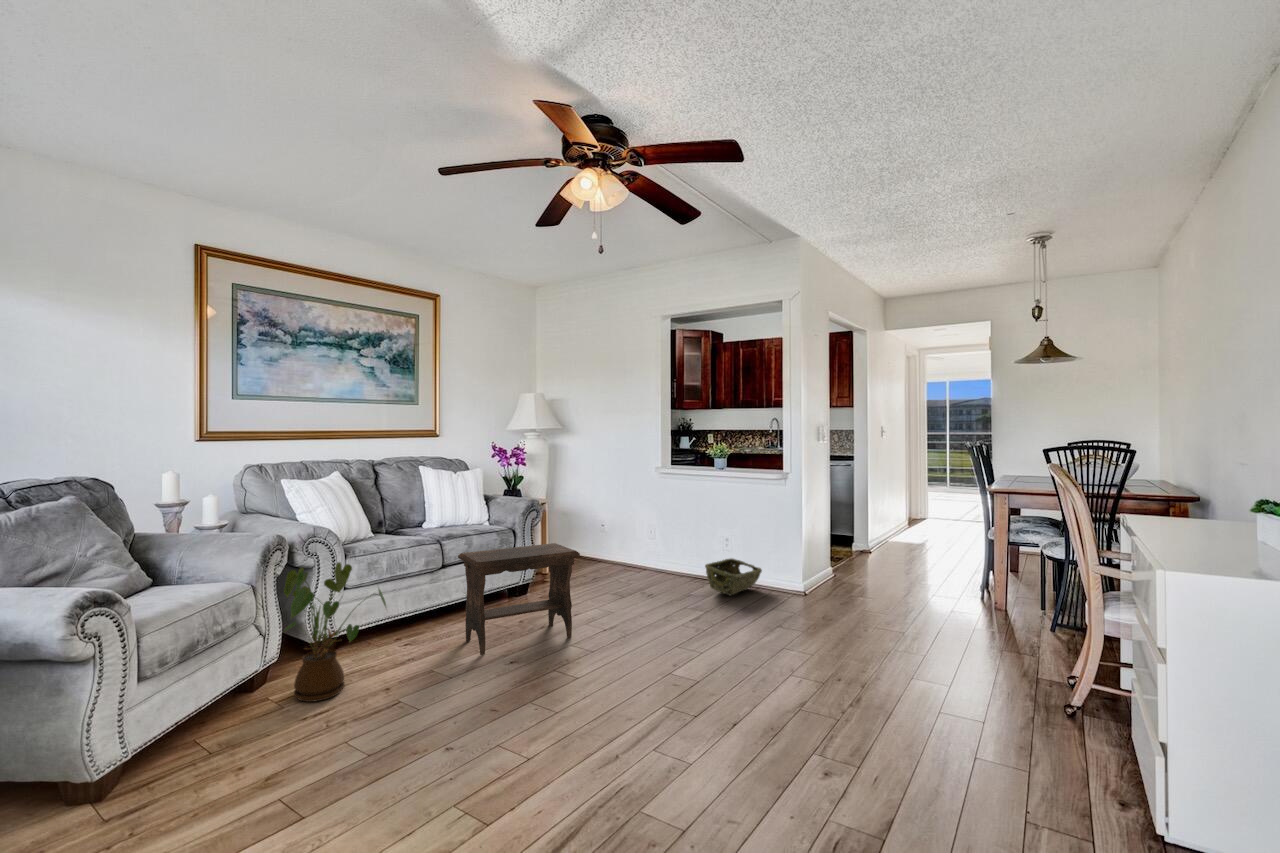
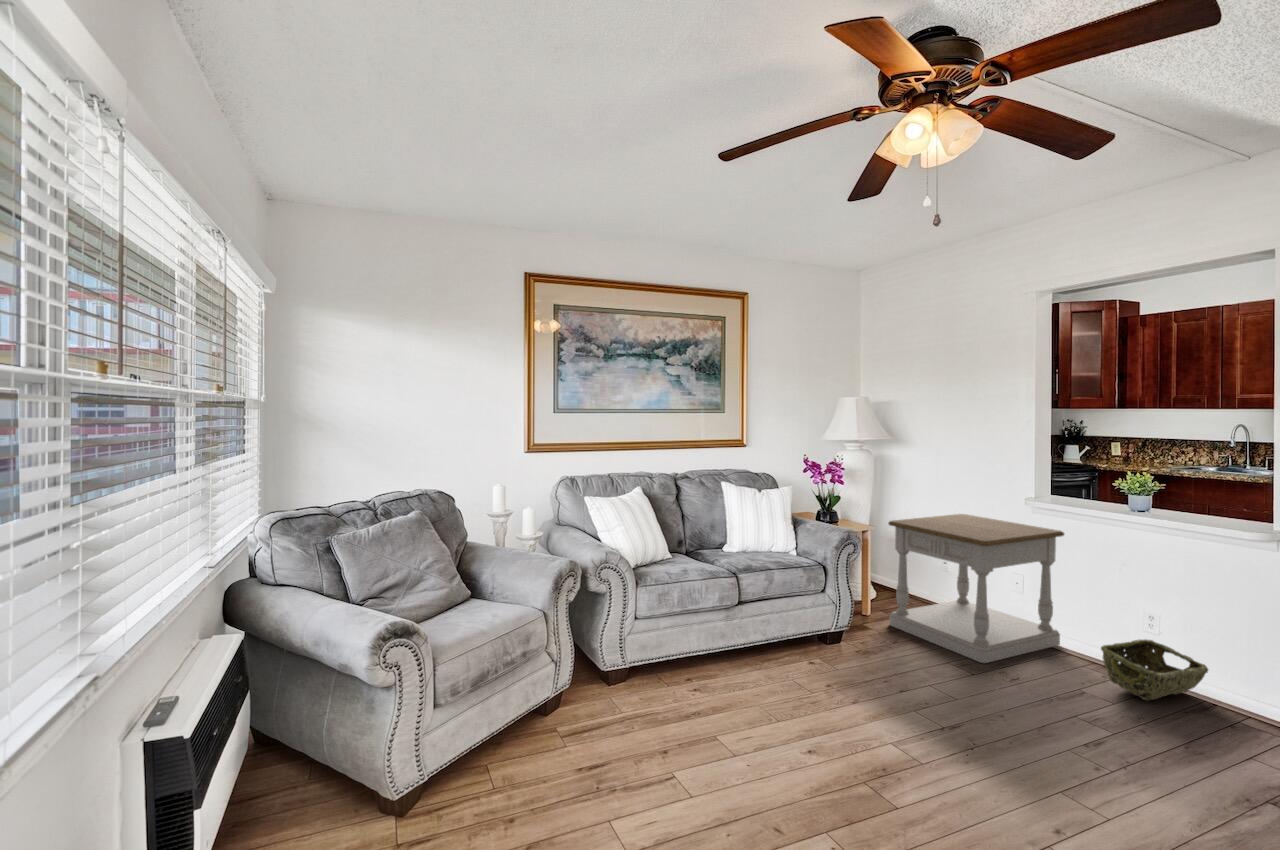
side table: none [563,487,683,592] -> present [888,514,1064,663]
footstool: present [458,543,580,655] -> none [751,595,901,724]
house plant: present [284,562,386,702] -> none [566,596,666,746]

